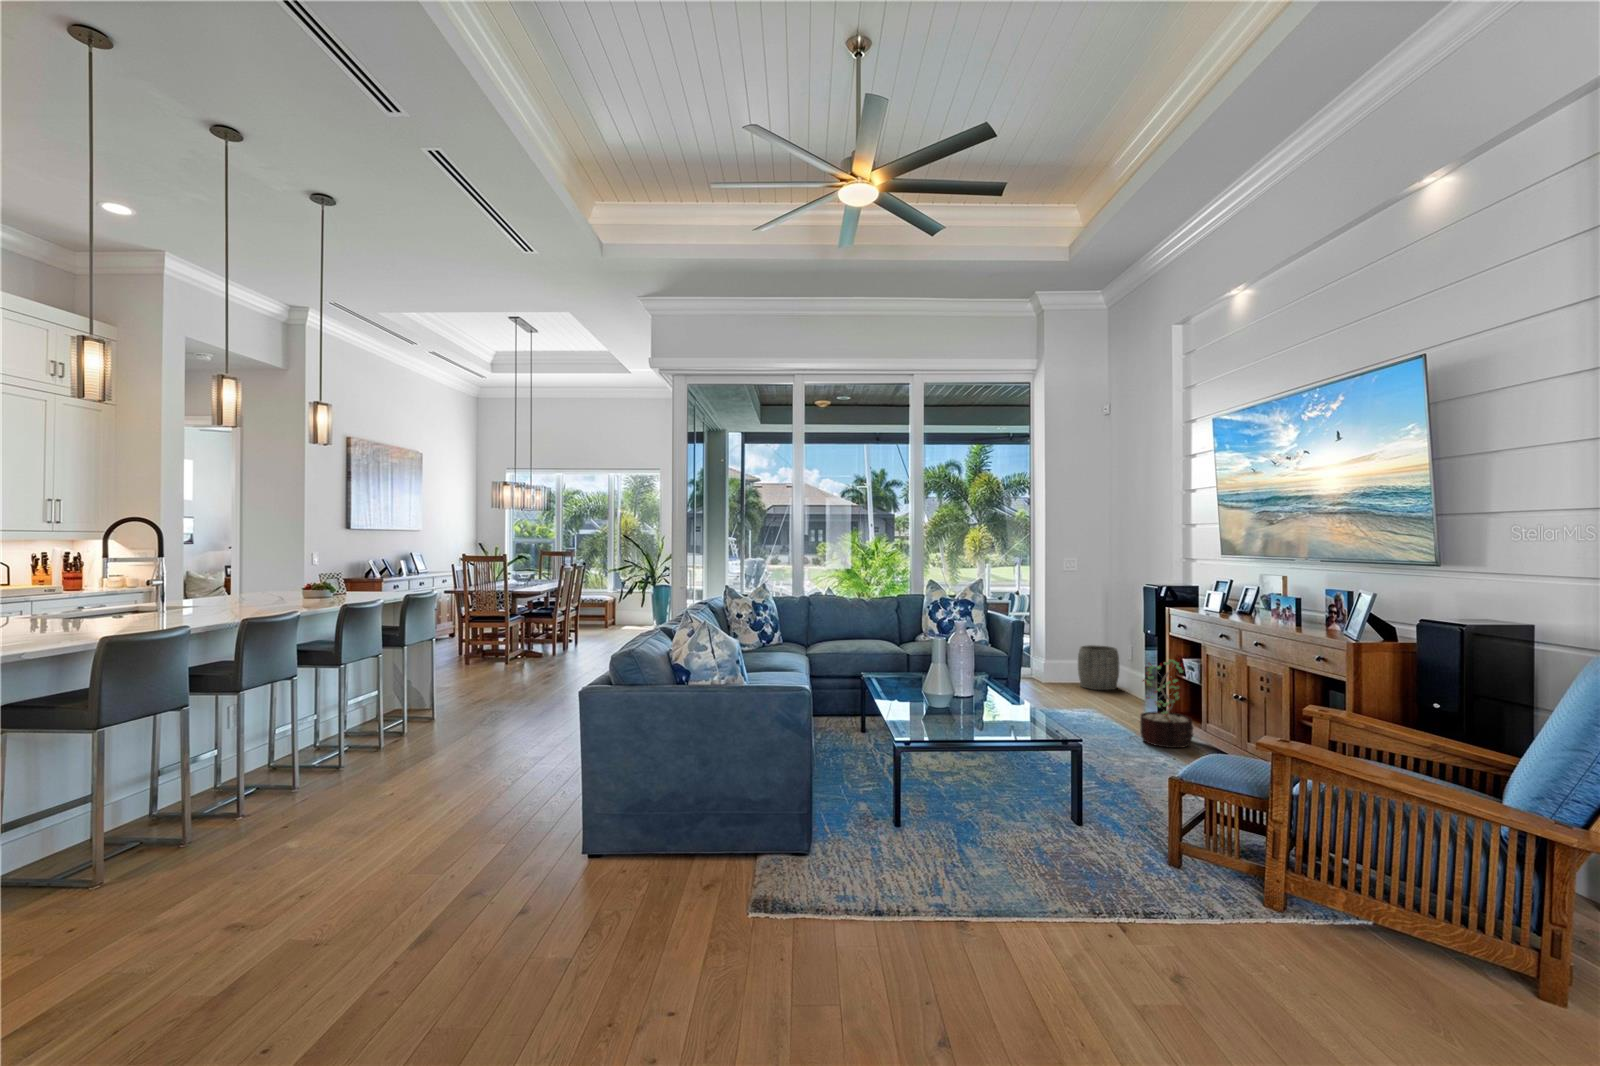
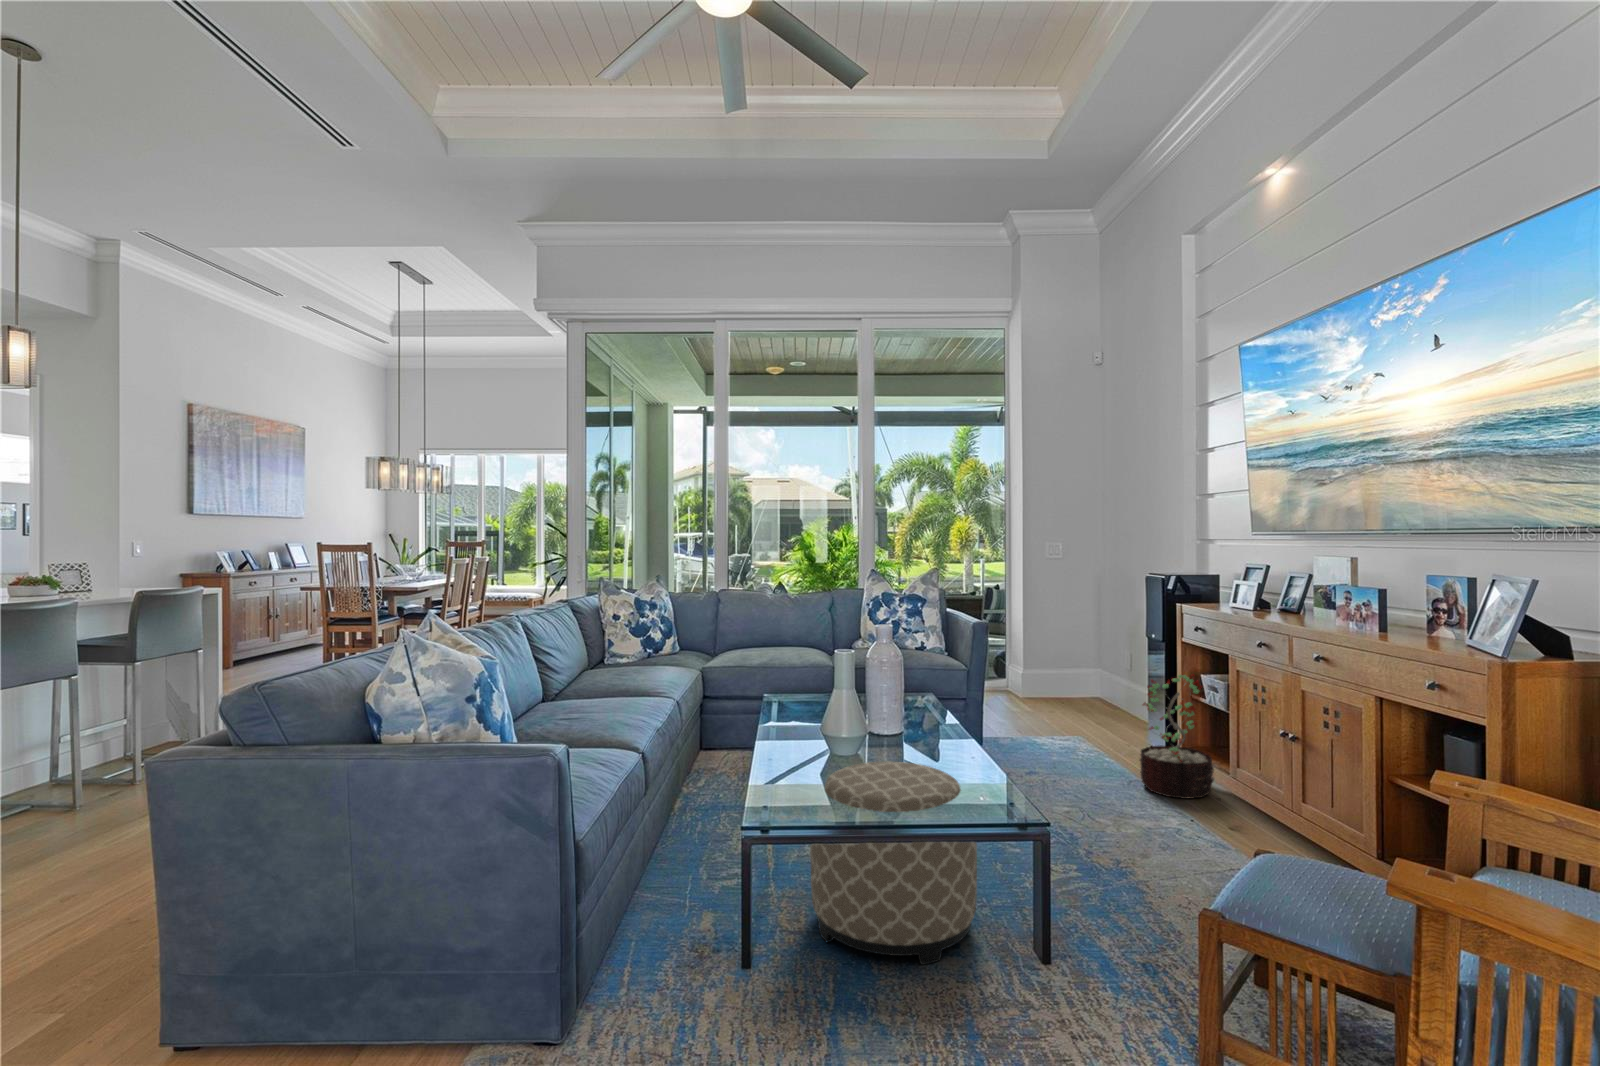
woven basket: present [1078,645,1119,690] -> none [1062,652,1114,709]
ottoman: none [929,711,1036,830] -> present [810,761,977,965]

